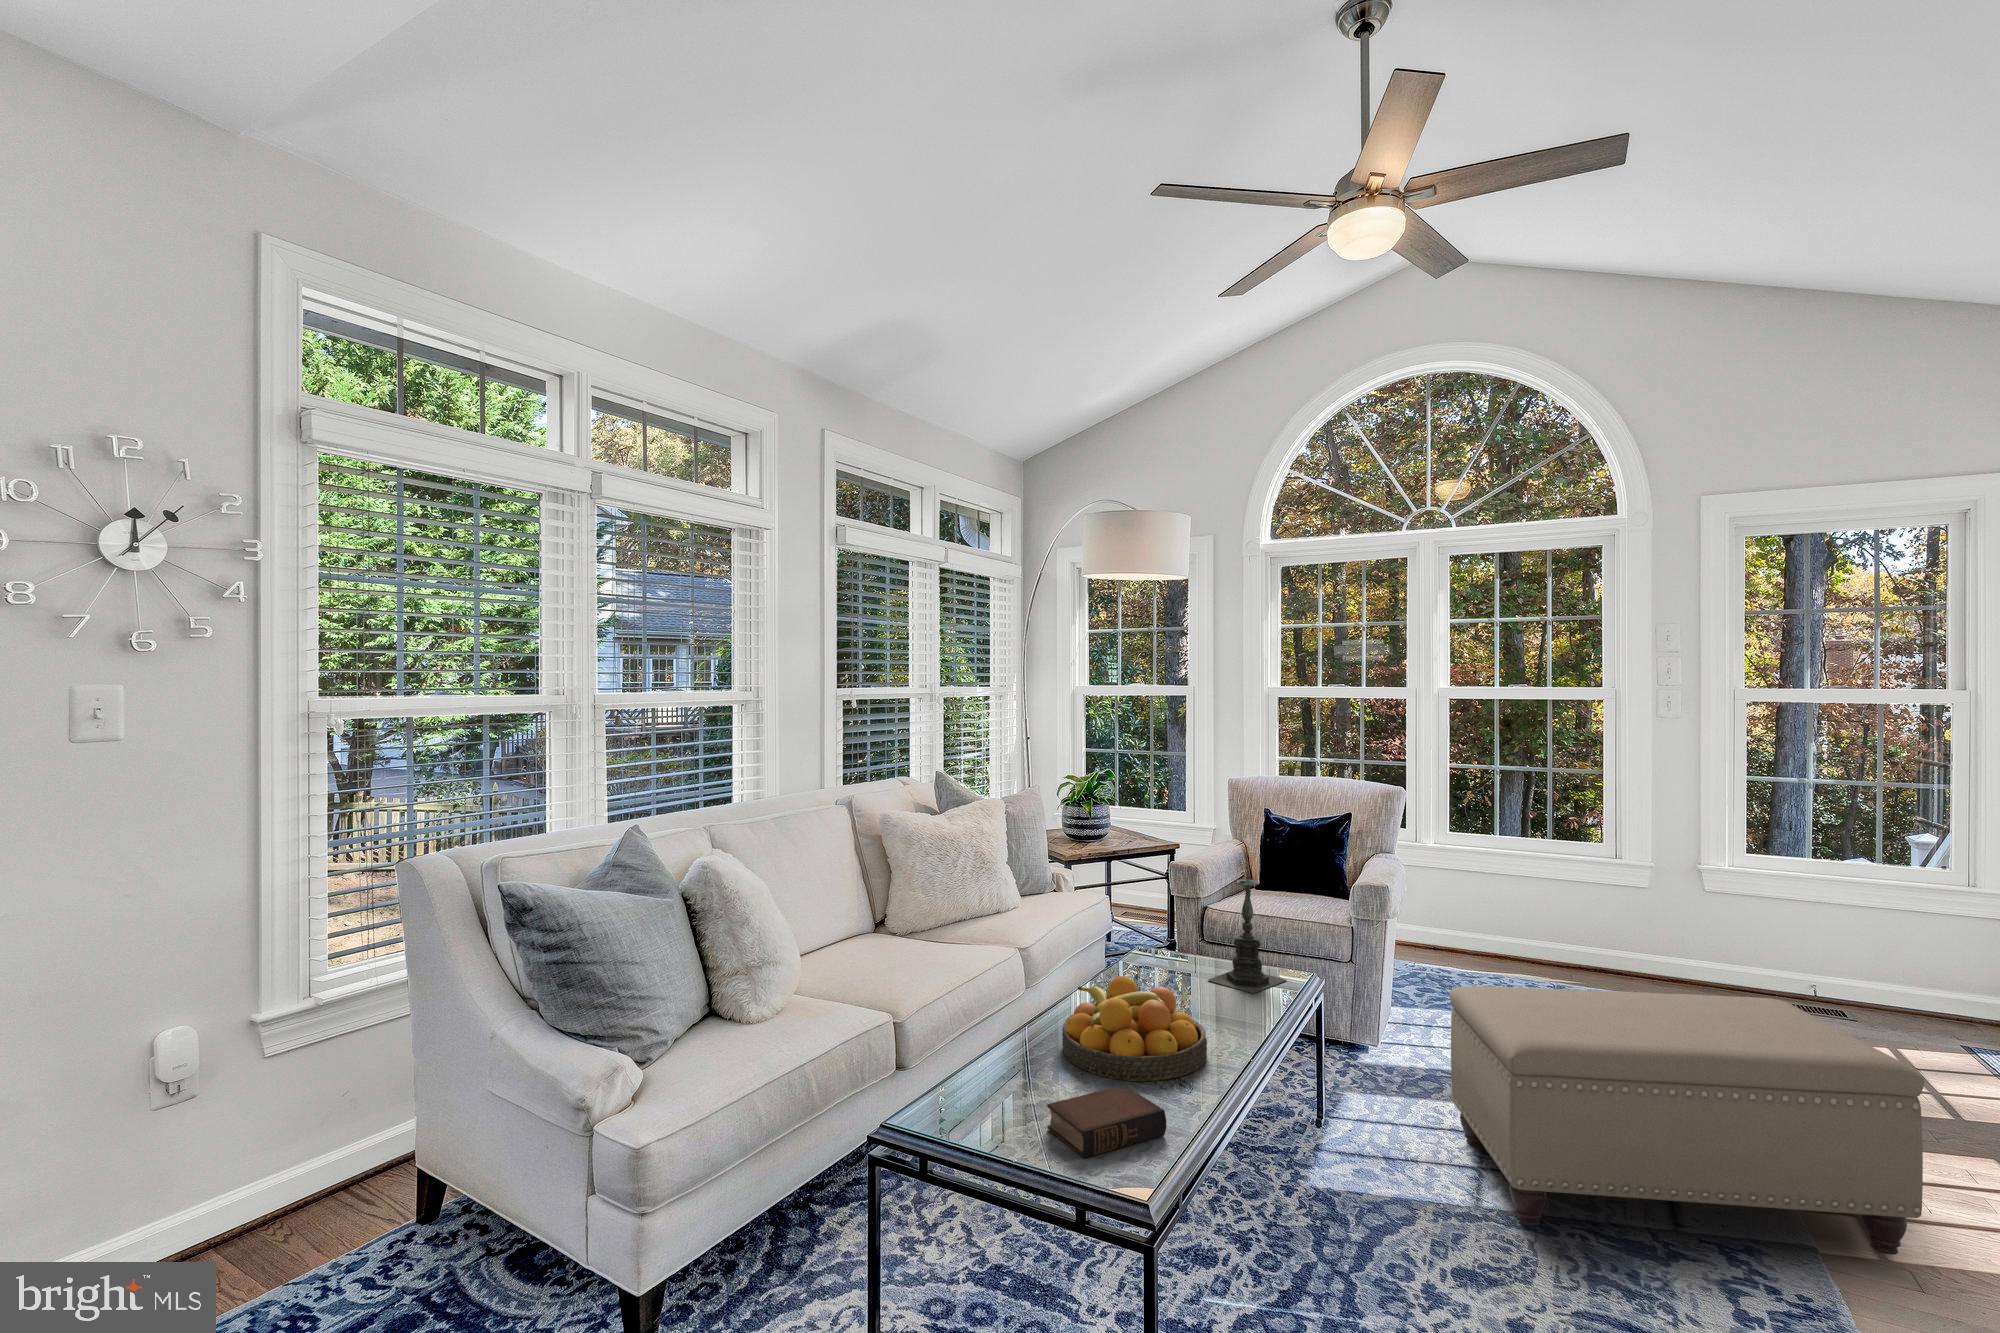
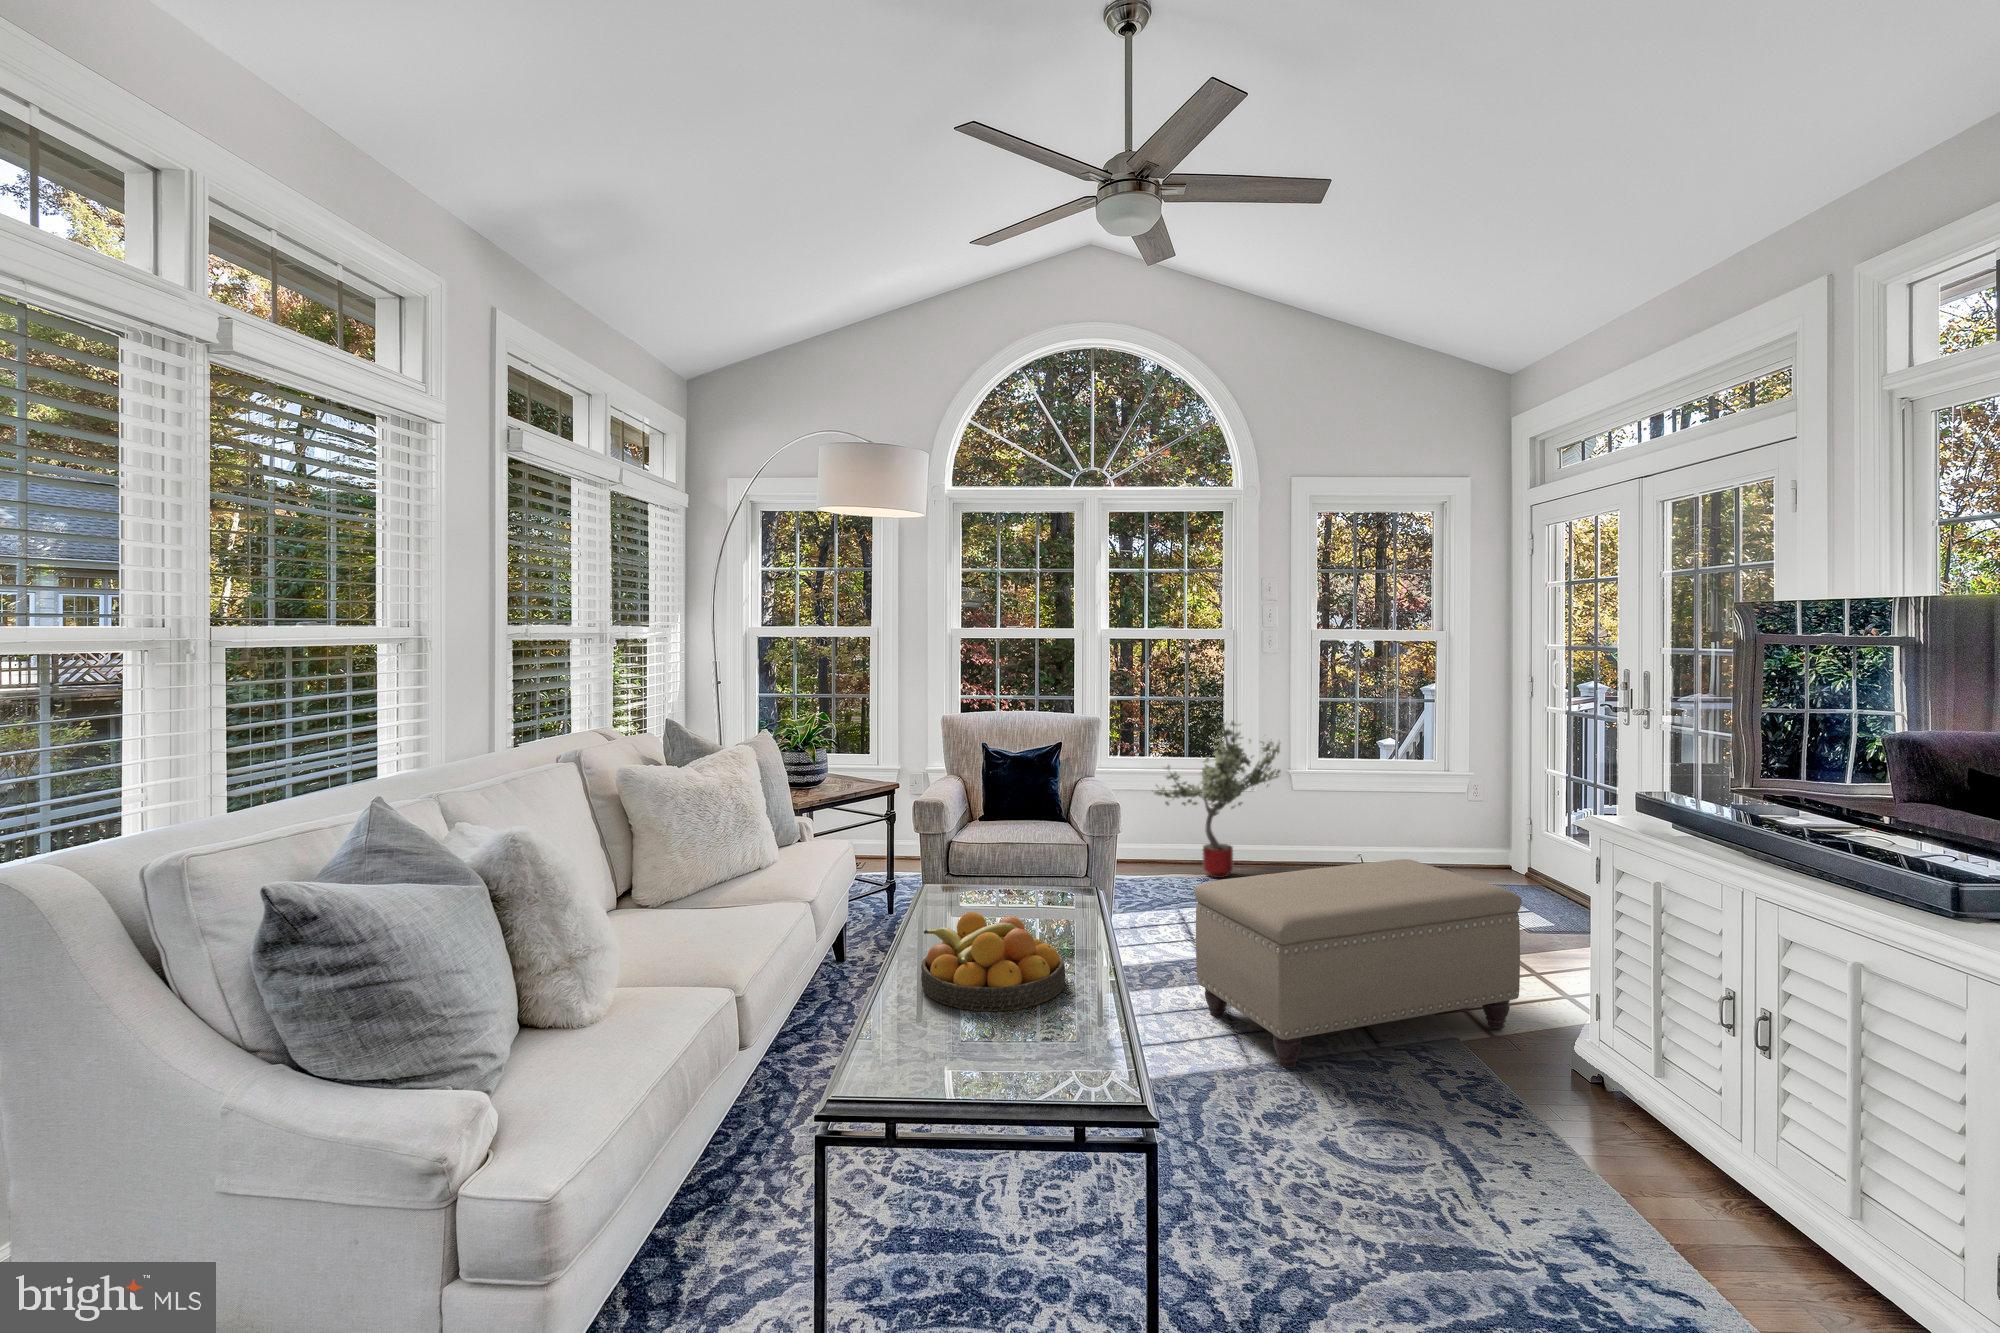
potted tree: none [1501,797,1680,987] -> present [1154,721,1280,878]
candle holder: present [1208,866,1286,994] -> none [997,795,1064,915]
book: present [1047,1085,1166,1158] -> none [981,1011,1093,1086]

